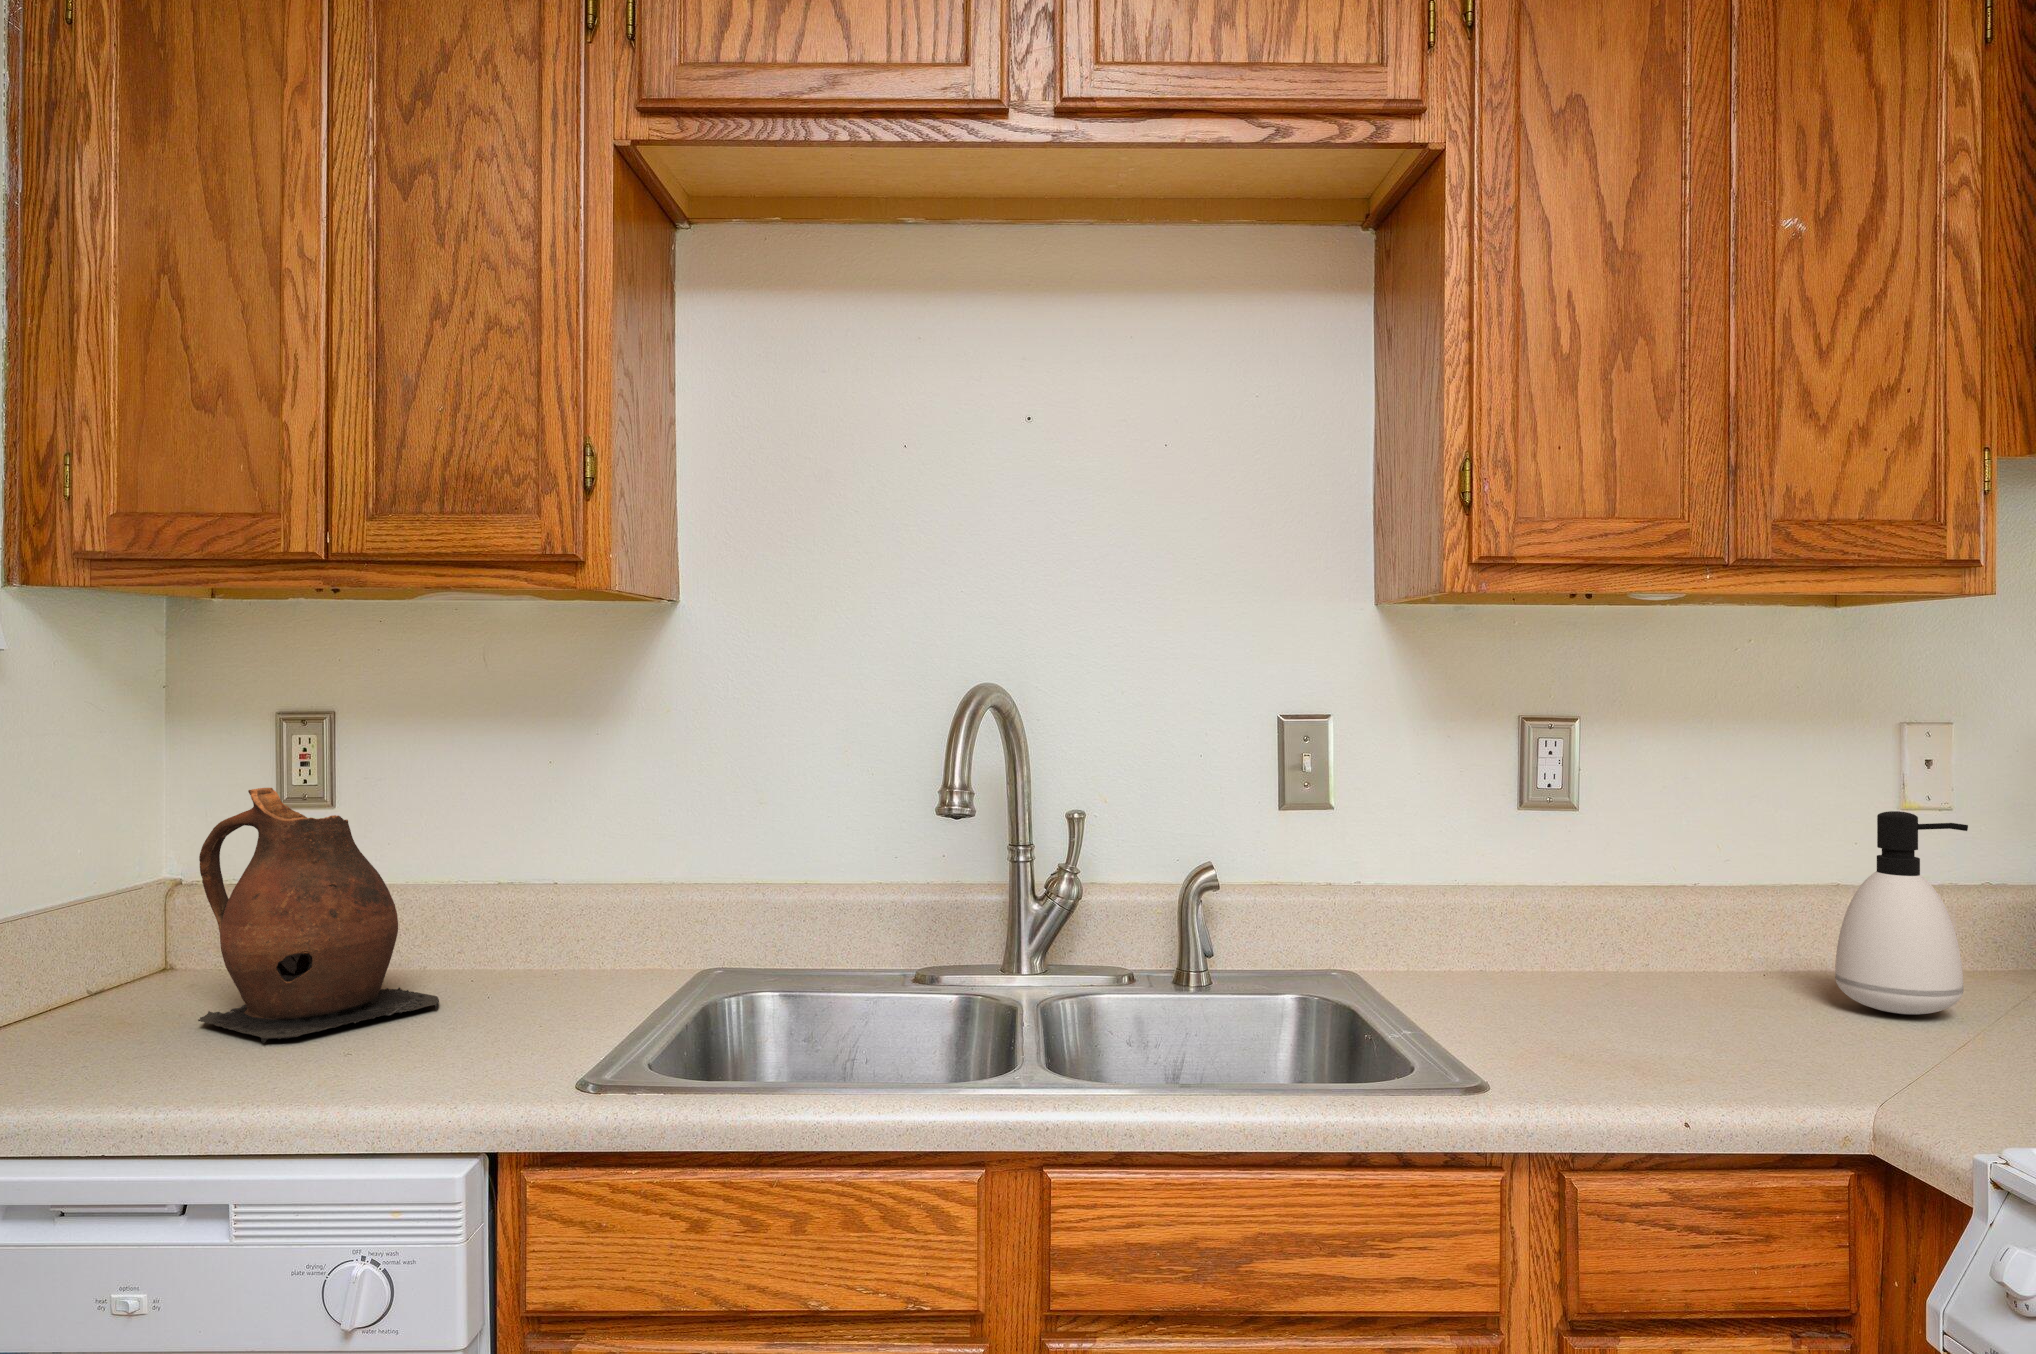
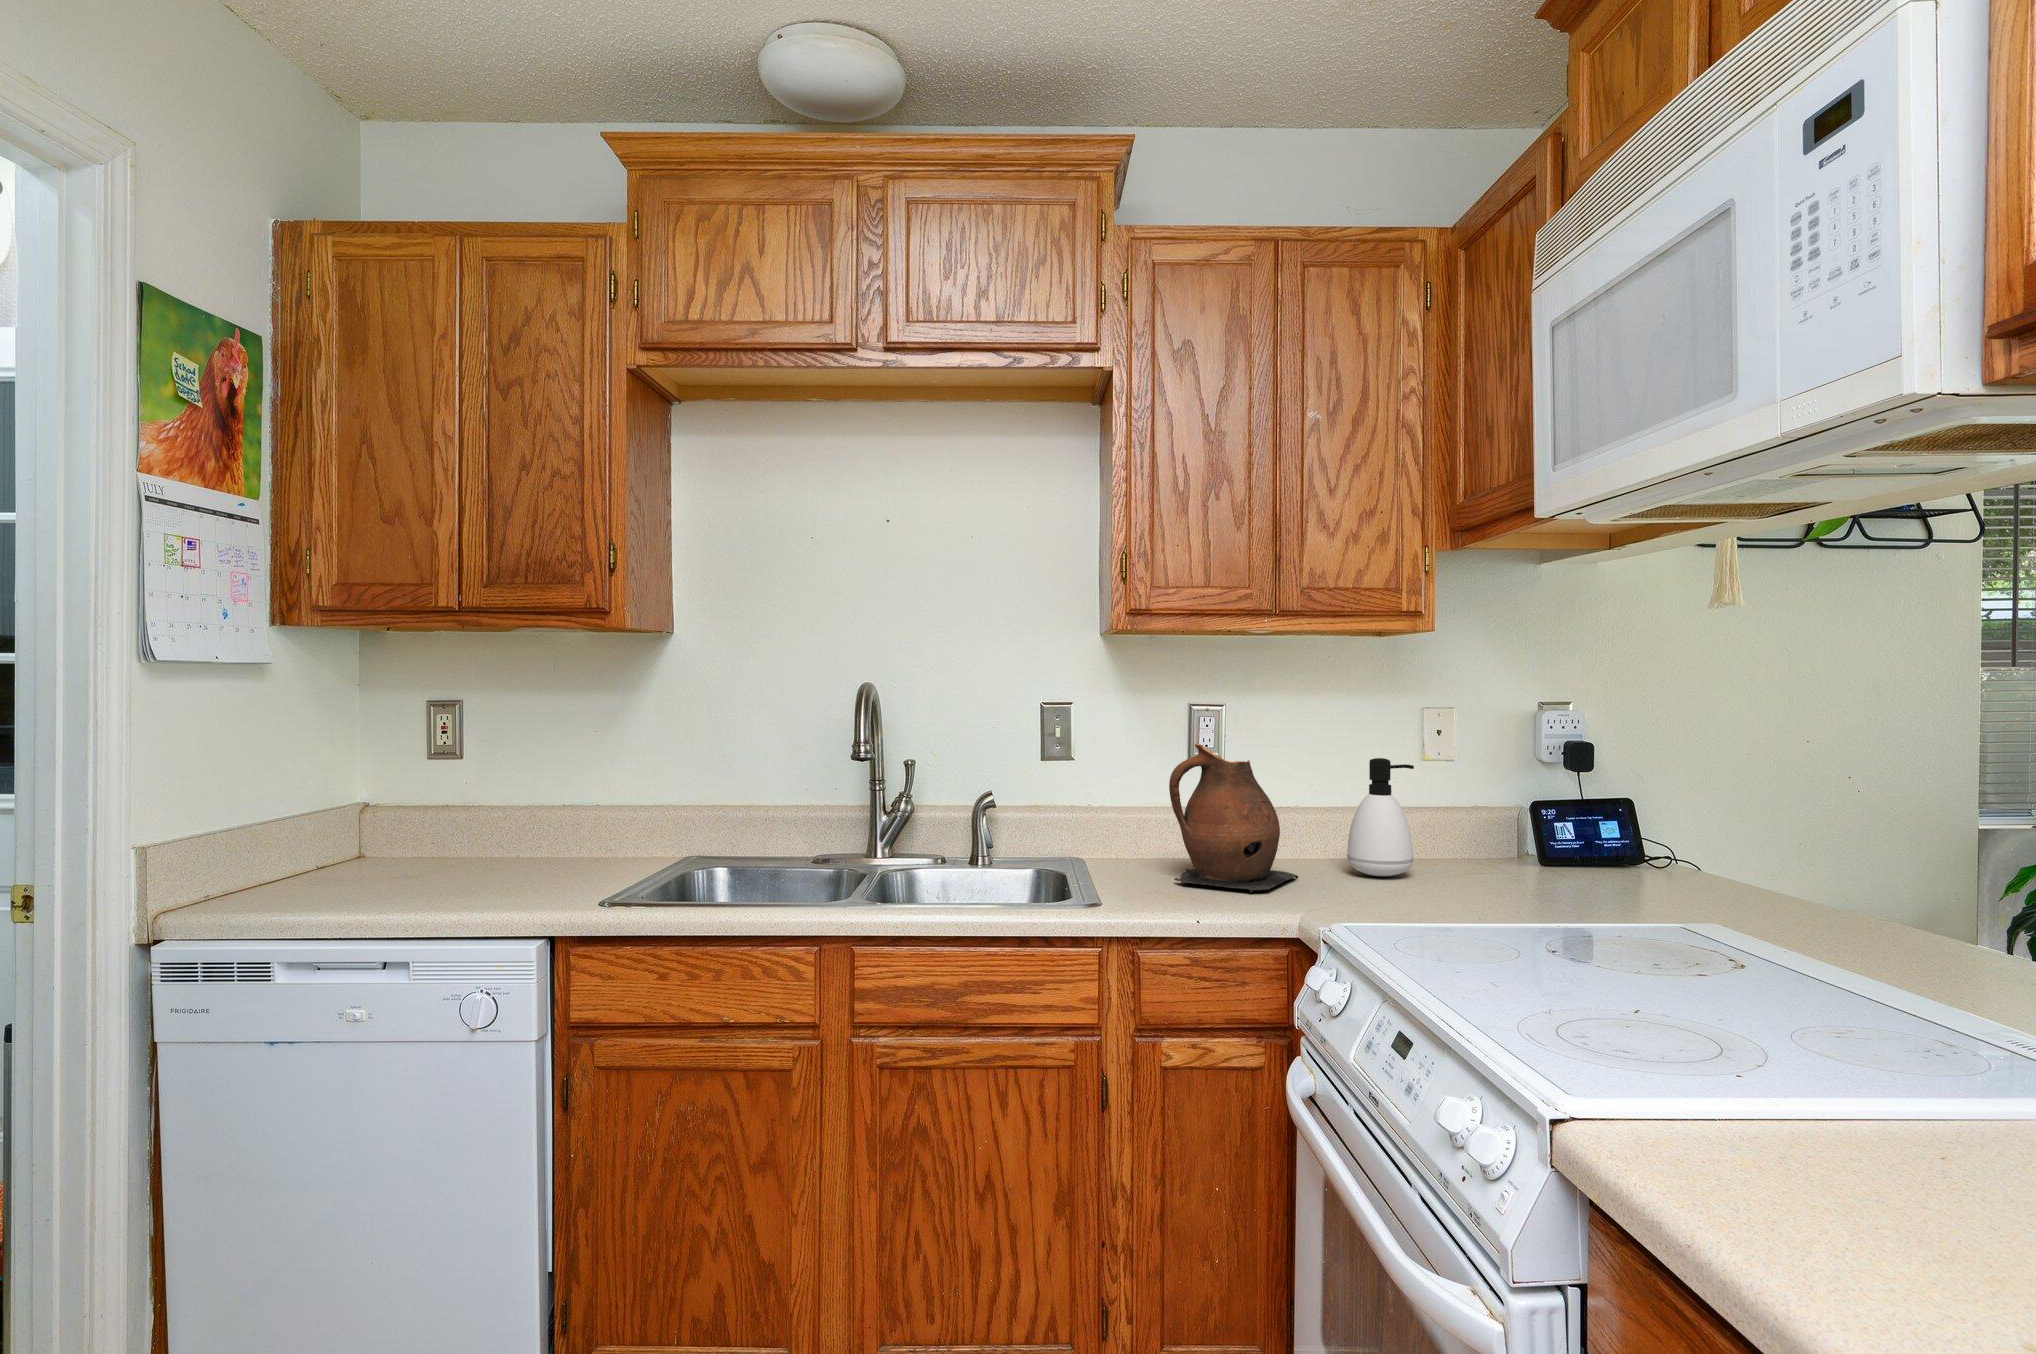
ceramic pitcher: present [198,788,439,1043] -> present [1169,744,1298,893]

